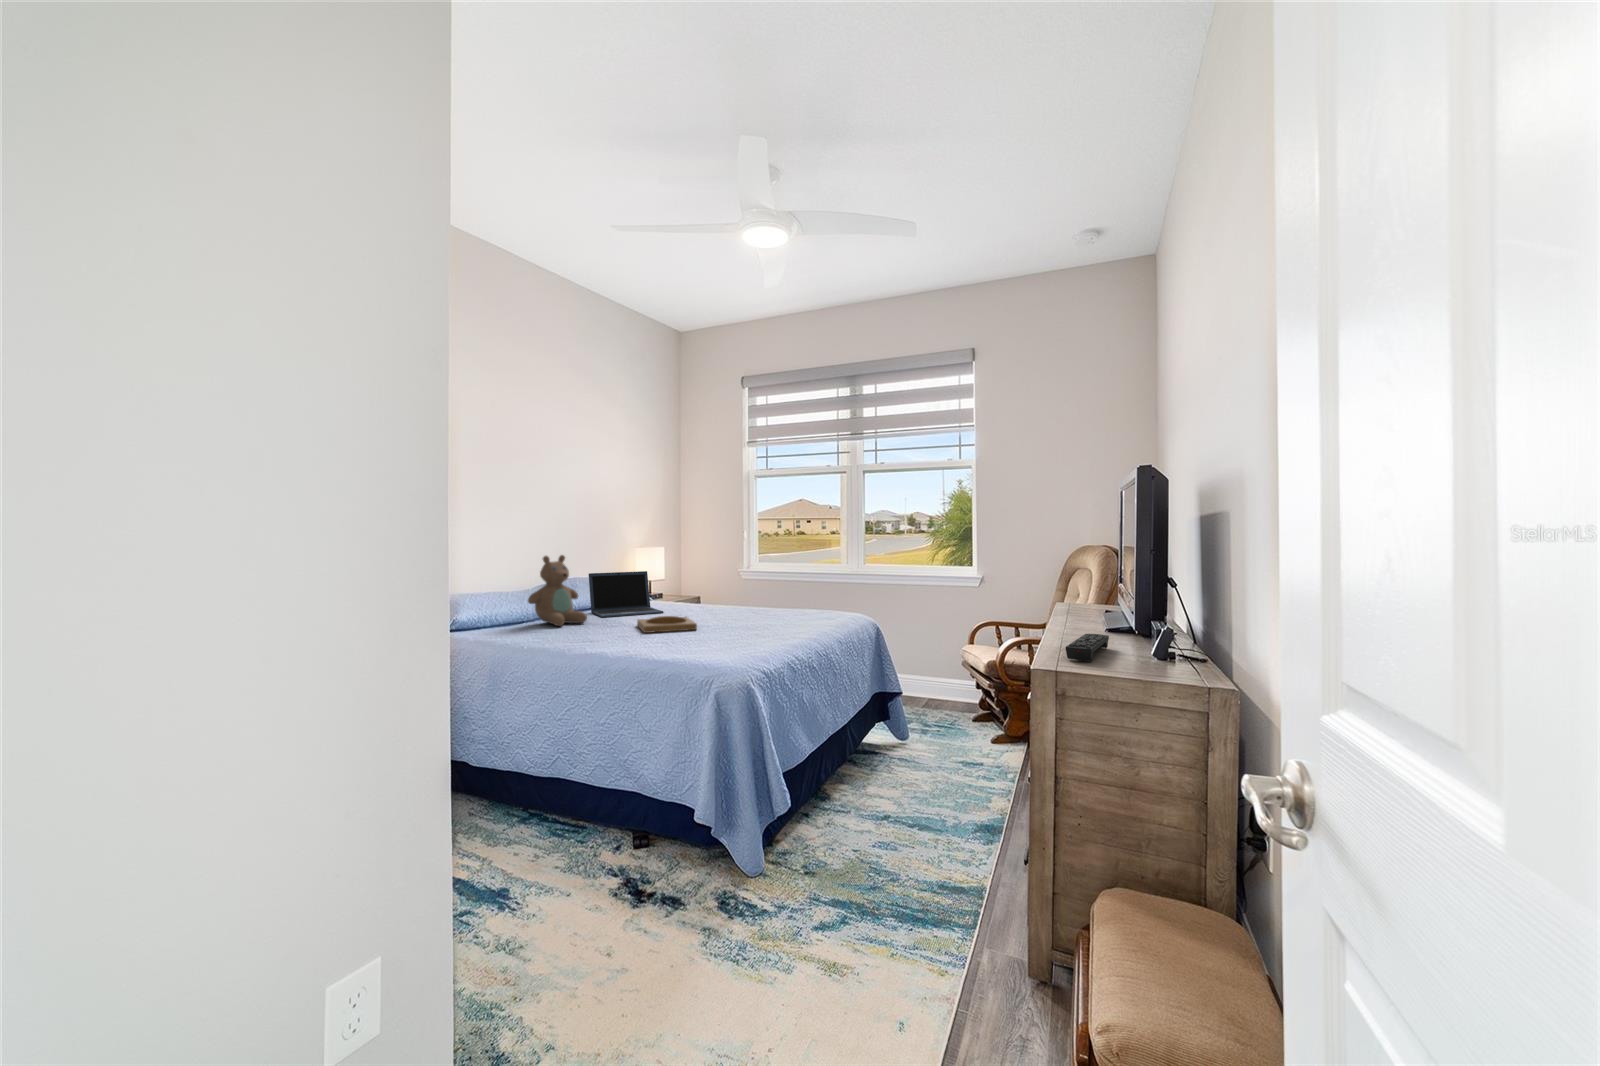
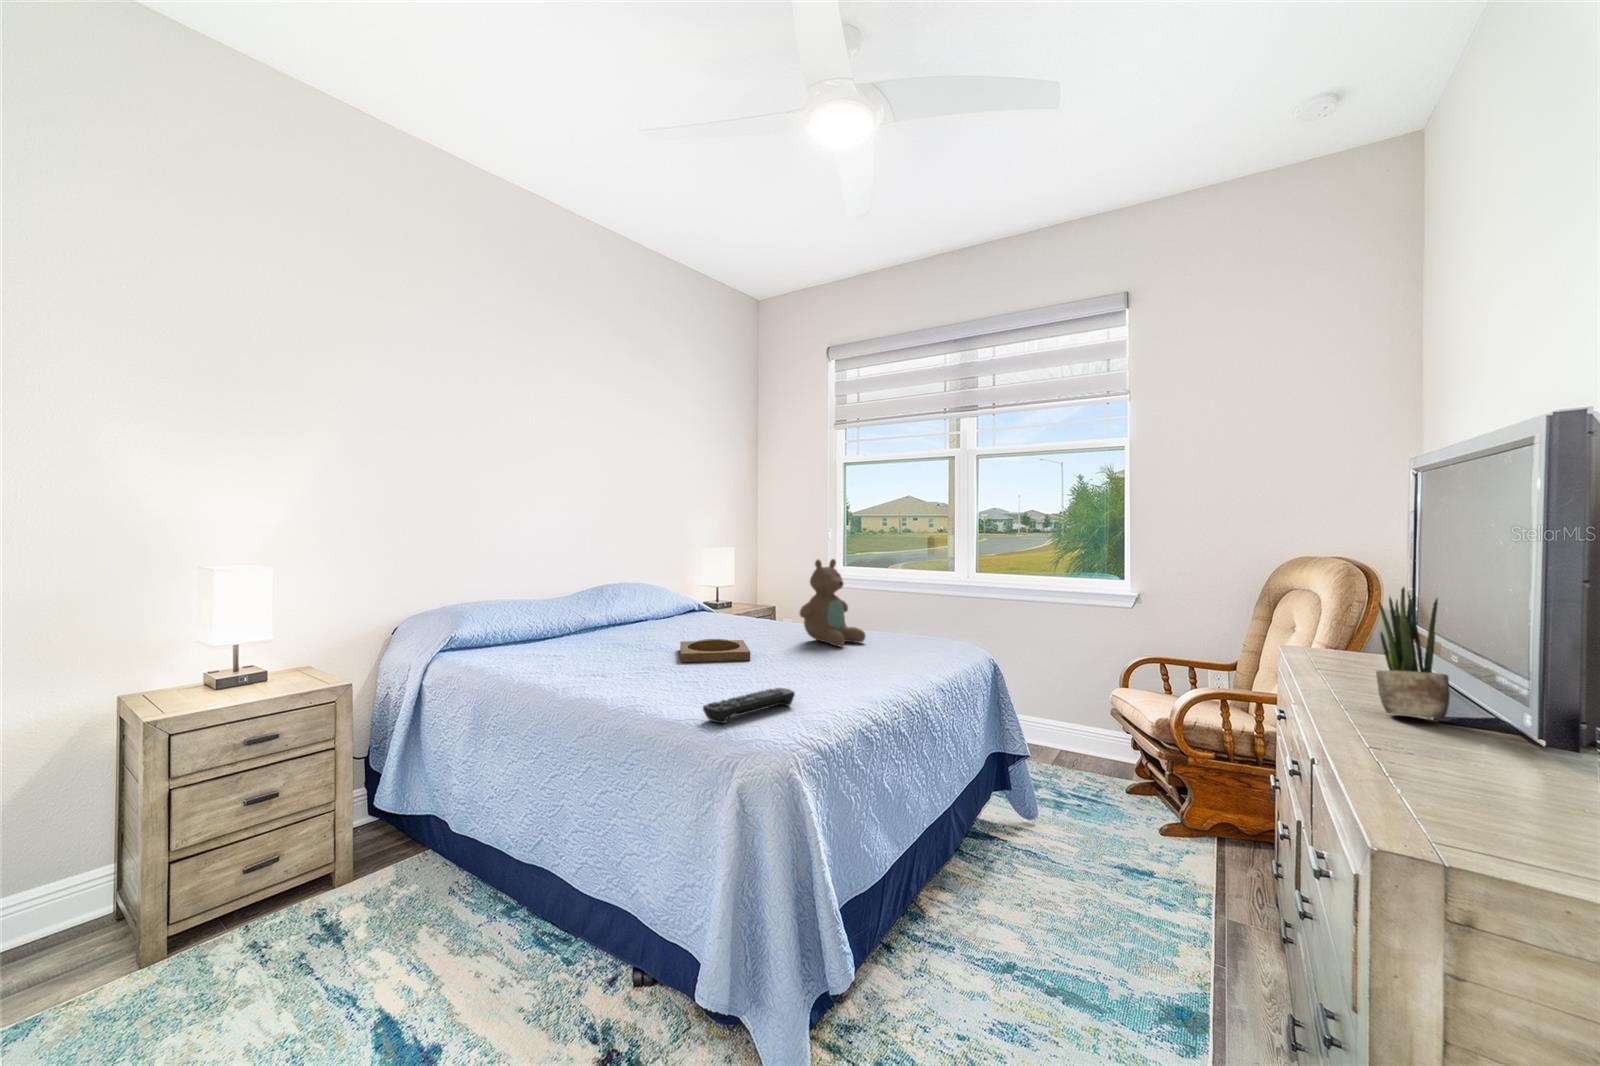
teddy bear: present [528,555,587,626] -> present [799,559,865,646]
potted plant: none [1078,558,1109,629] -> present [1376,587,1450,719]
laptop: present [589,571,663,617] -> none [639,578,723,634]
remote control: present [1066,634,1109,662] -> present [703,688,795,724]

